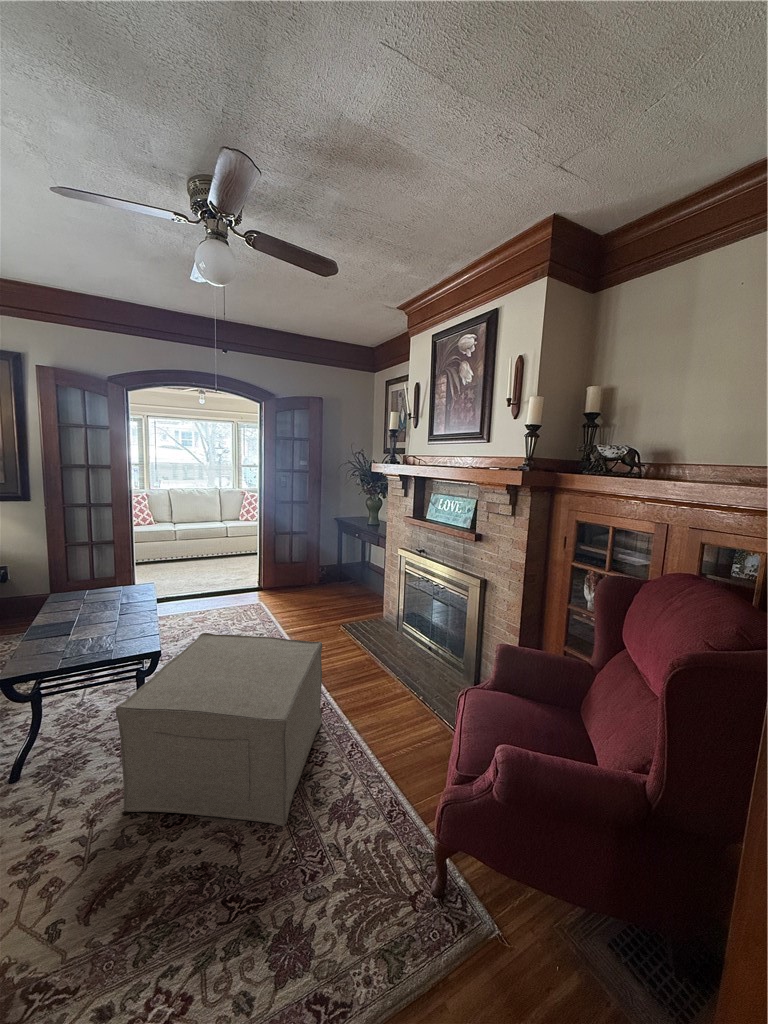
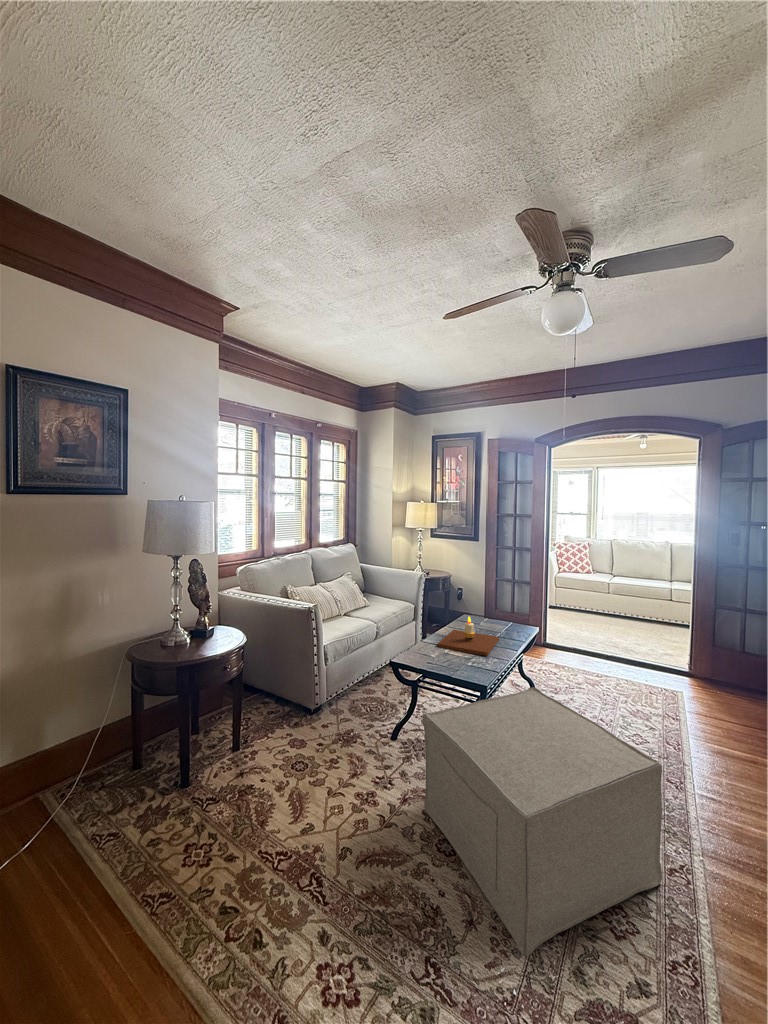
candle: none [60,587,136,636] -> present [438,617,499,656]

